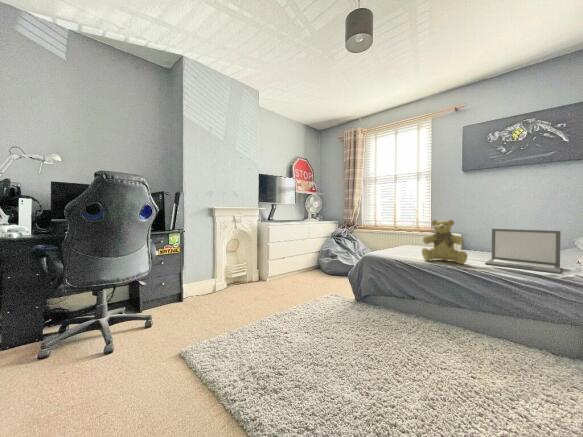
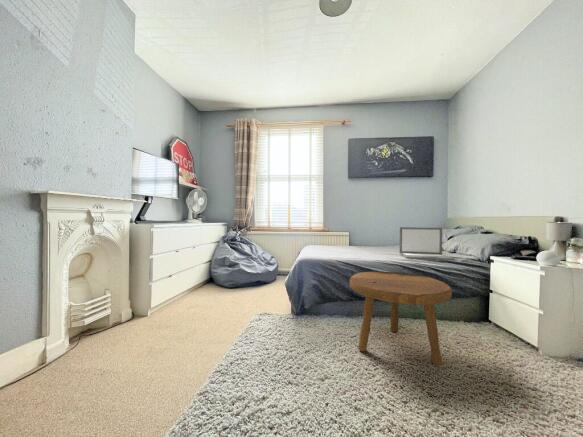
teddy bear: present [422,220,467,264] -> none [363,219,400,260]
footstool: none [374,271,478,370] -> present [350,271,452,365]

